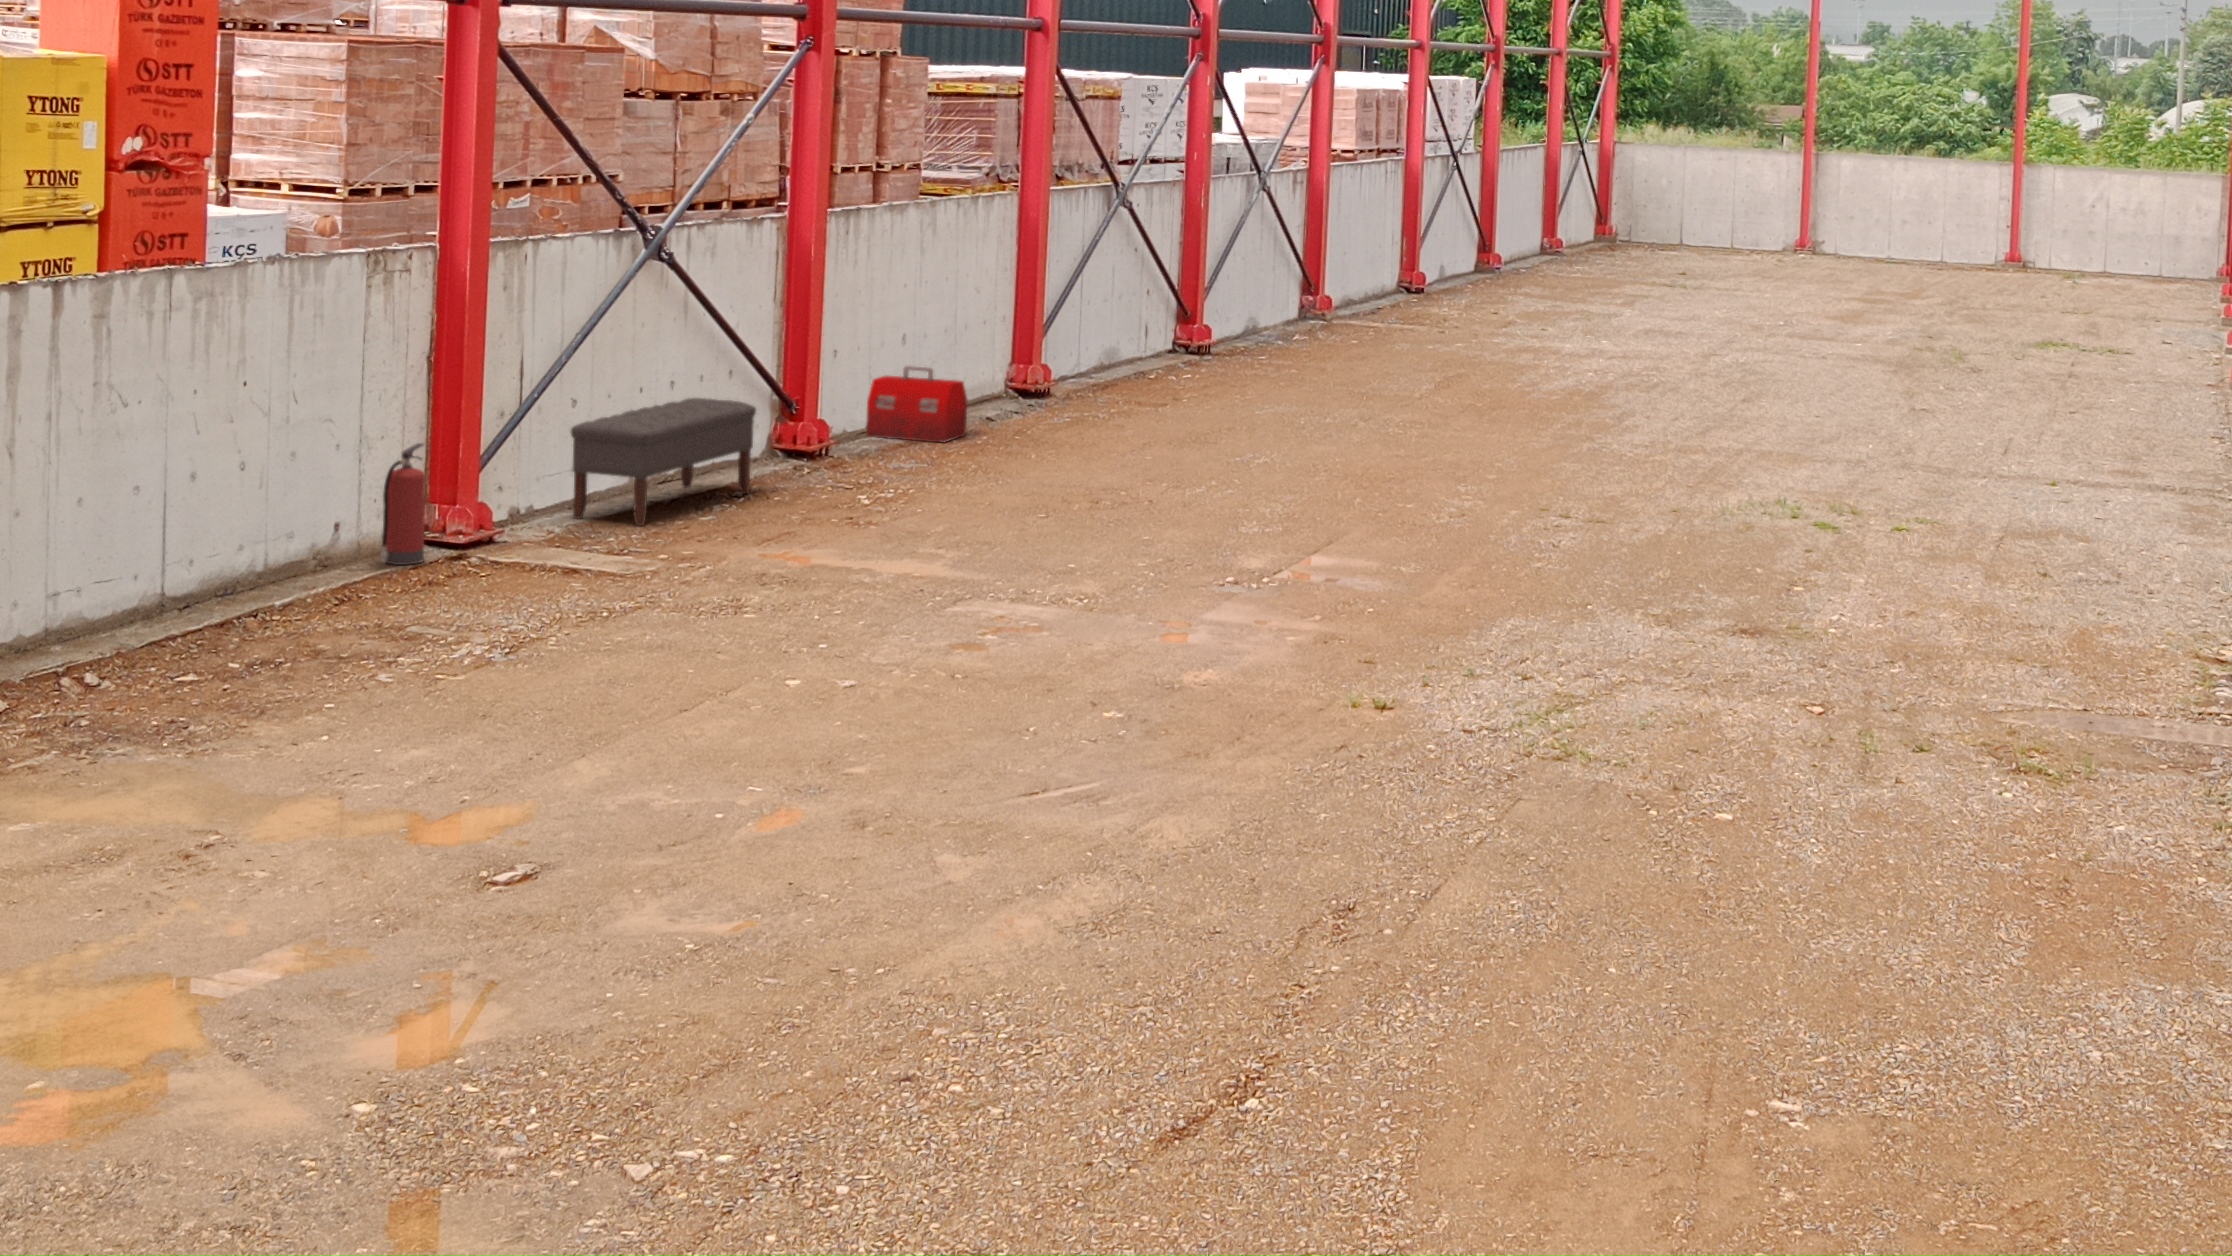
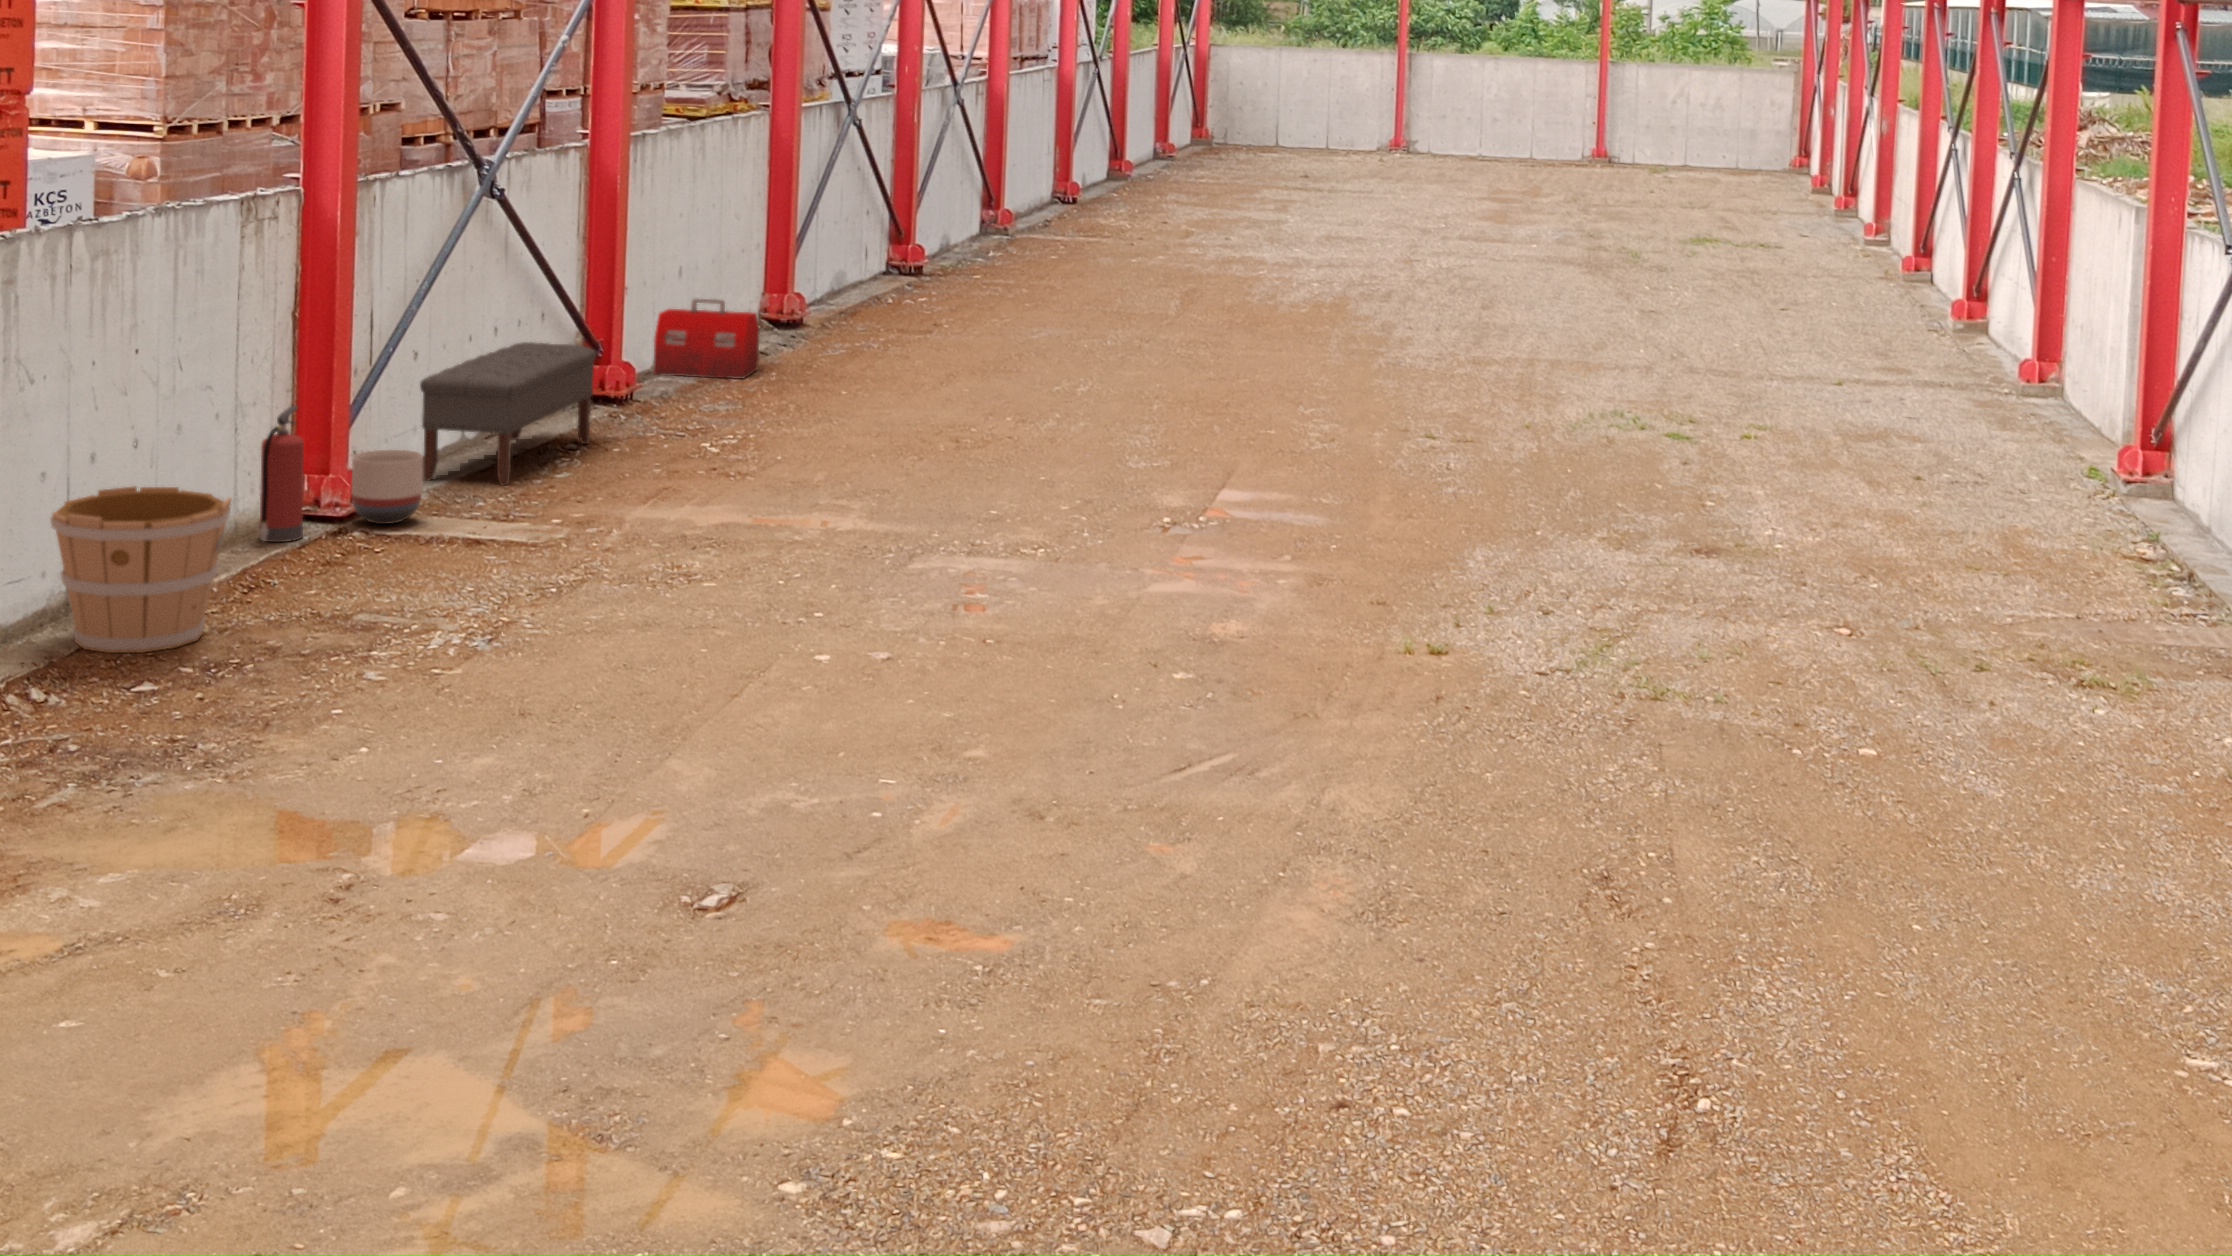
planter: none [476,487,539,554] -> present [352,450,423,524]
wooden bucket: none [132,504,289,650] -> present [50,487,231,653]

